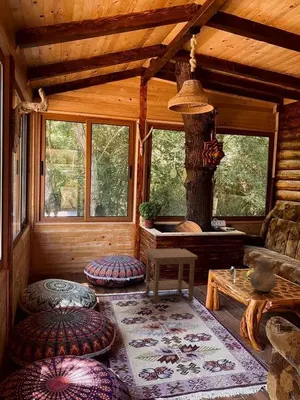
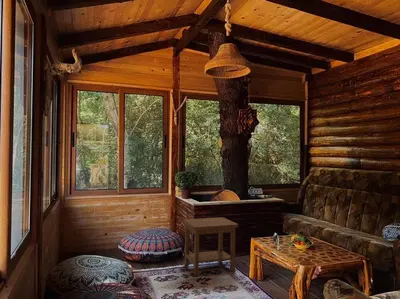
vase: present [250,258,276,291] -> none [296,221,323,257]

